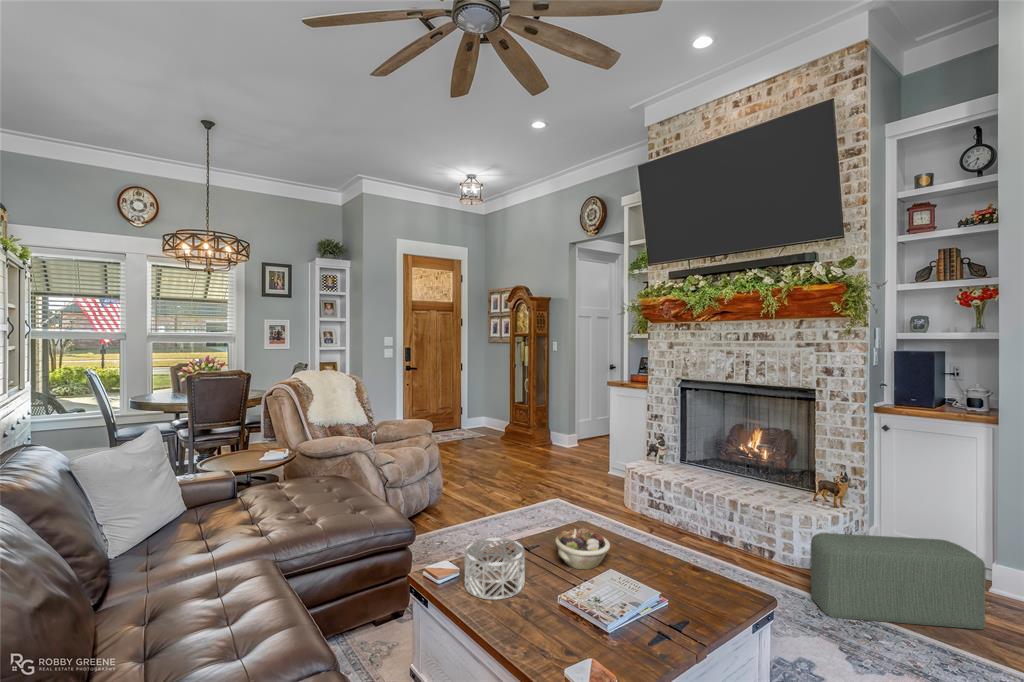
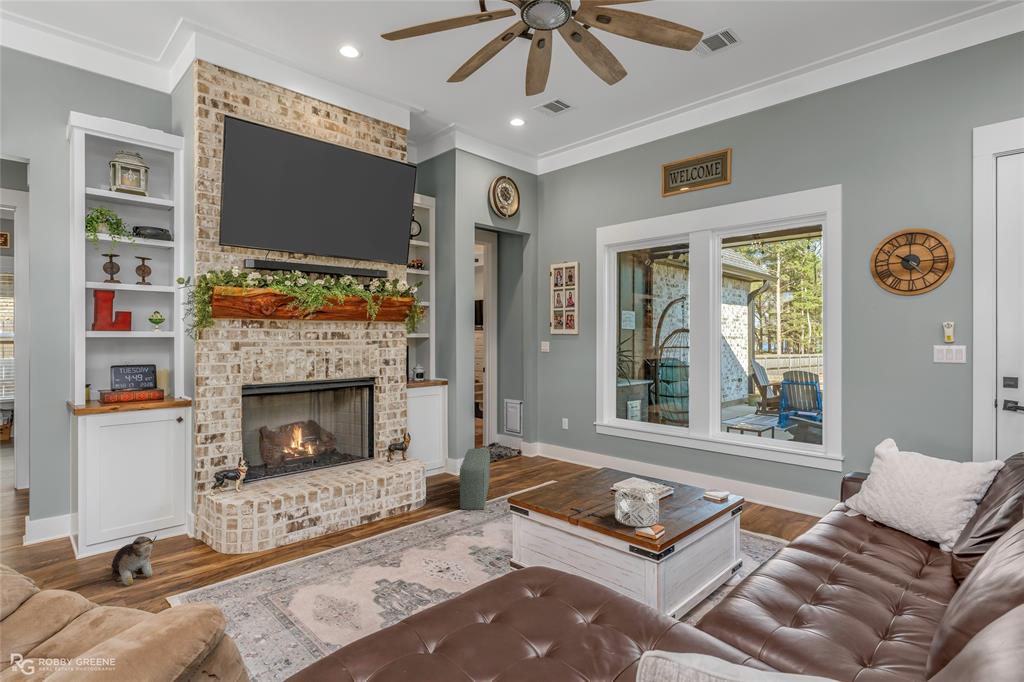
plush toy: none [568,460,600,489] -> present [111,536,157,586]
succulent planter: present [555,529,610,569] -> none [565,478,603,503]

